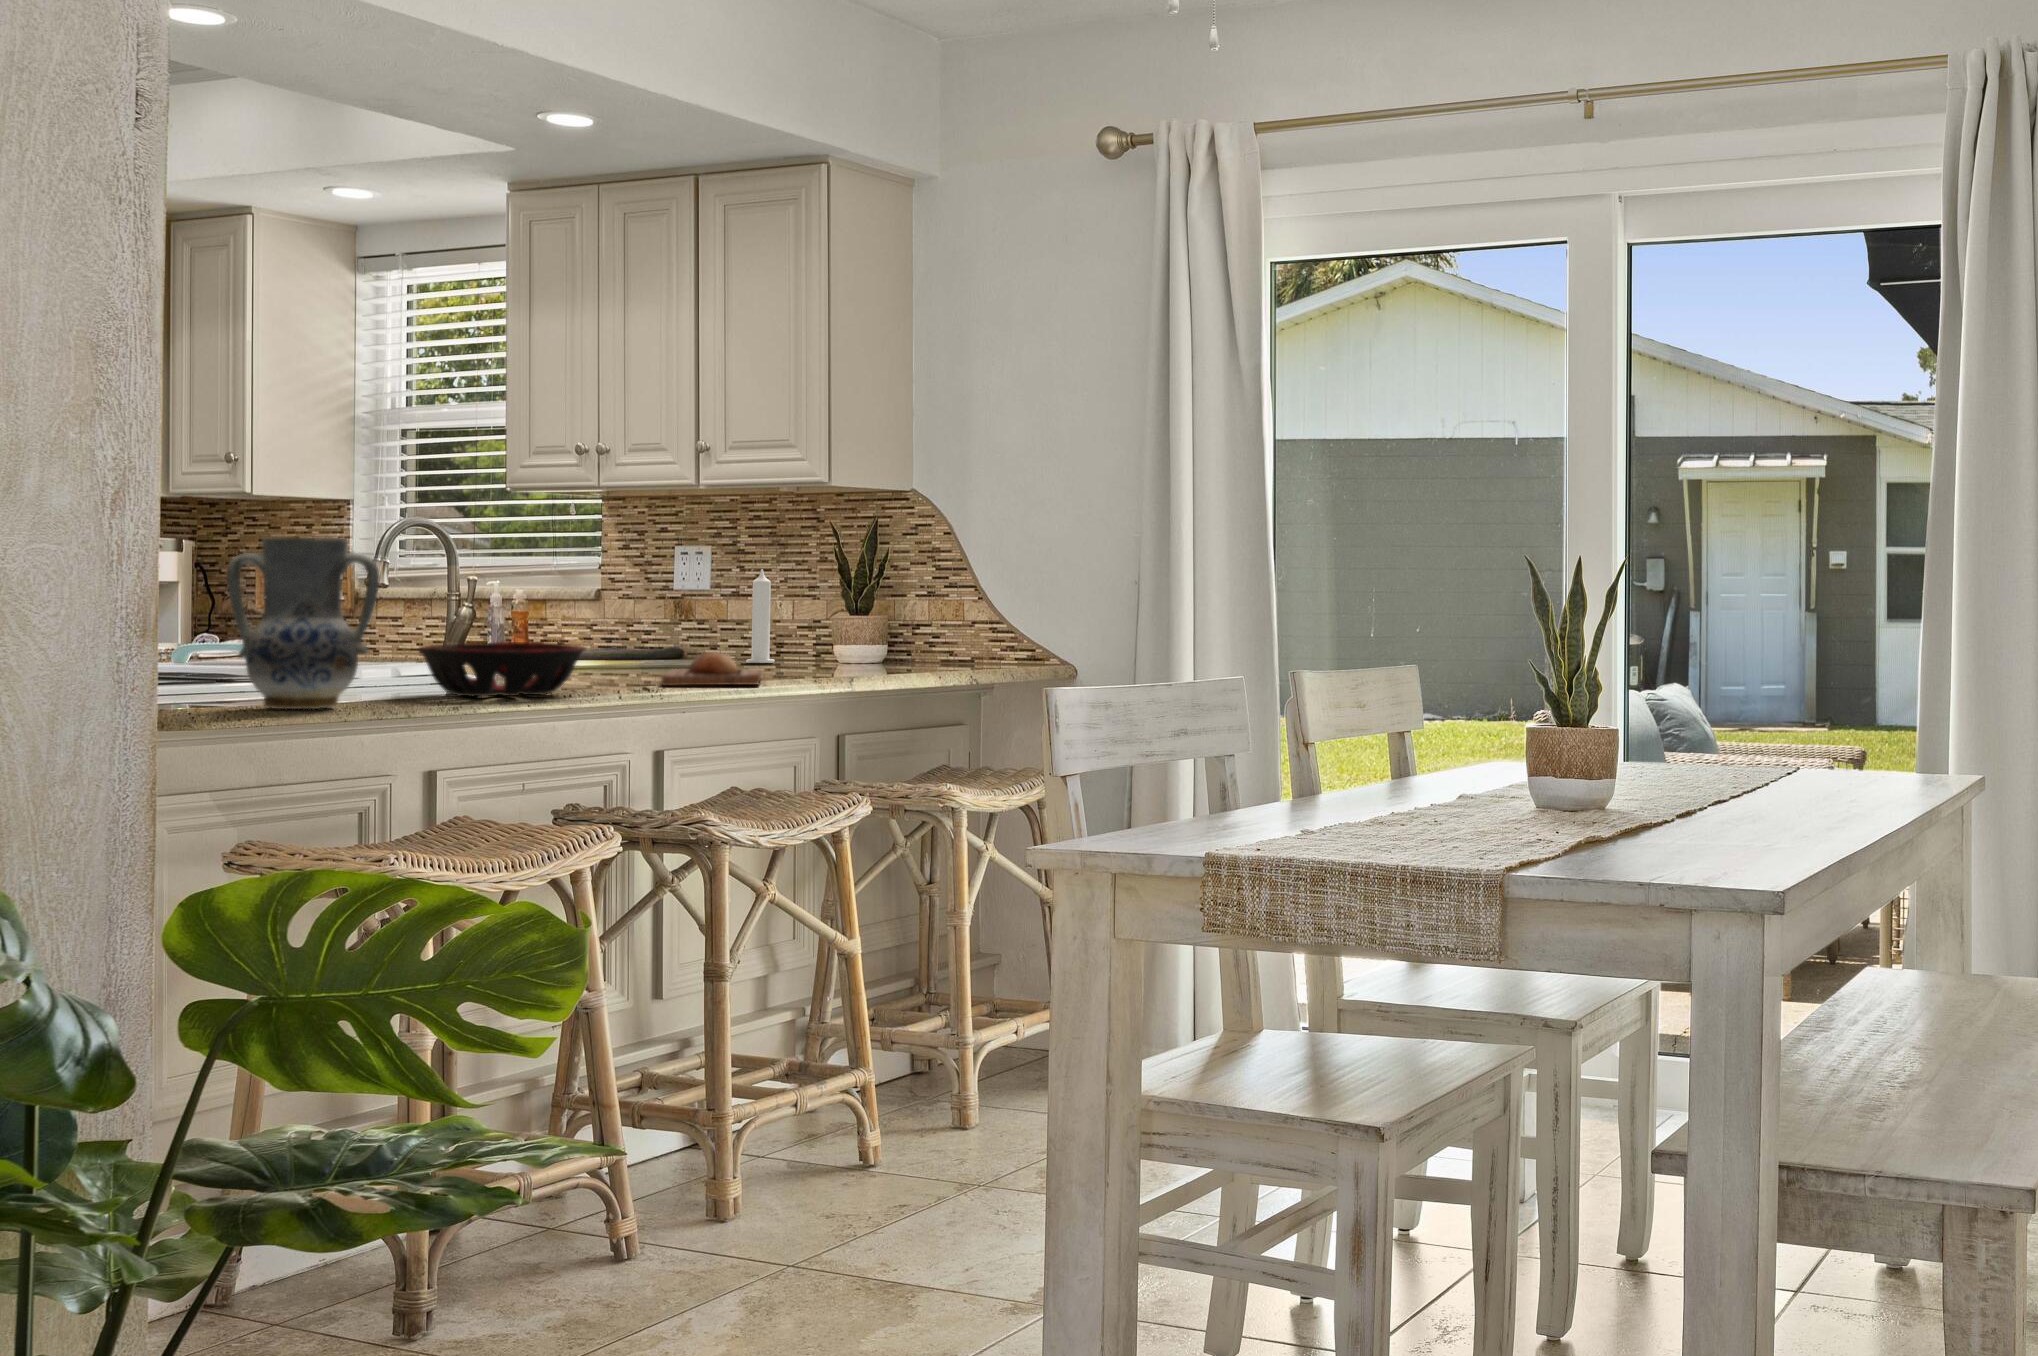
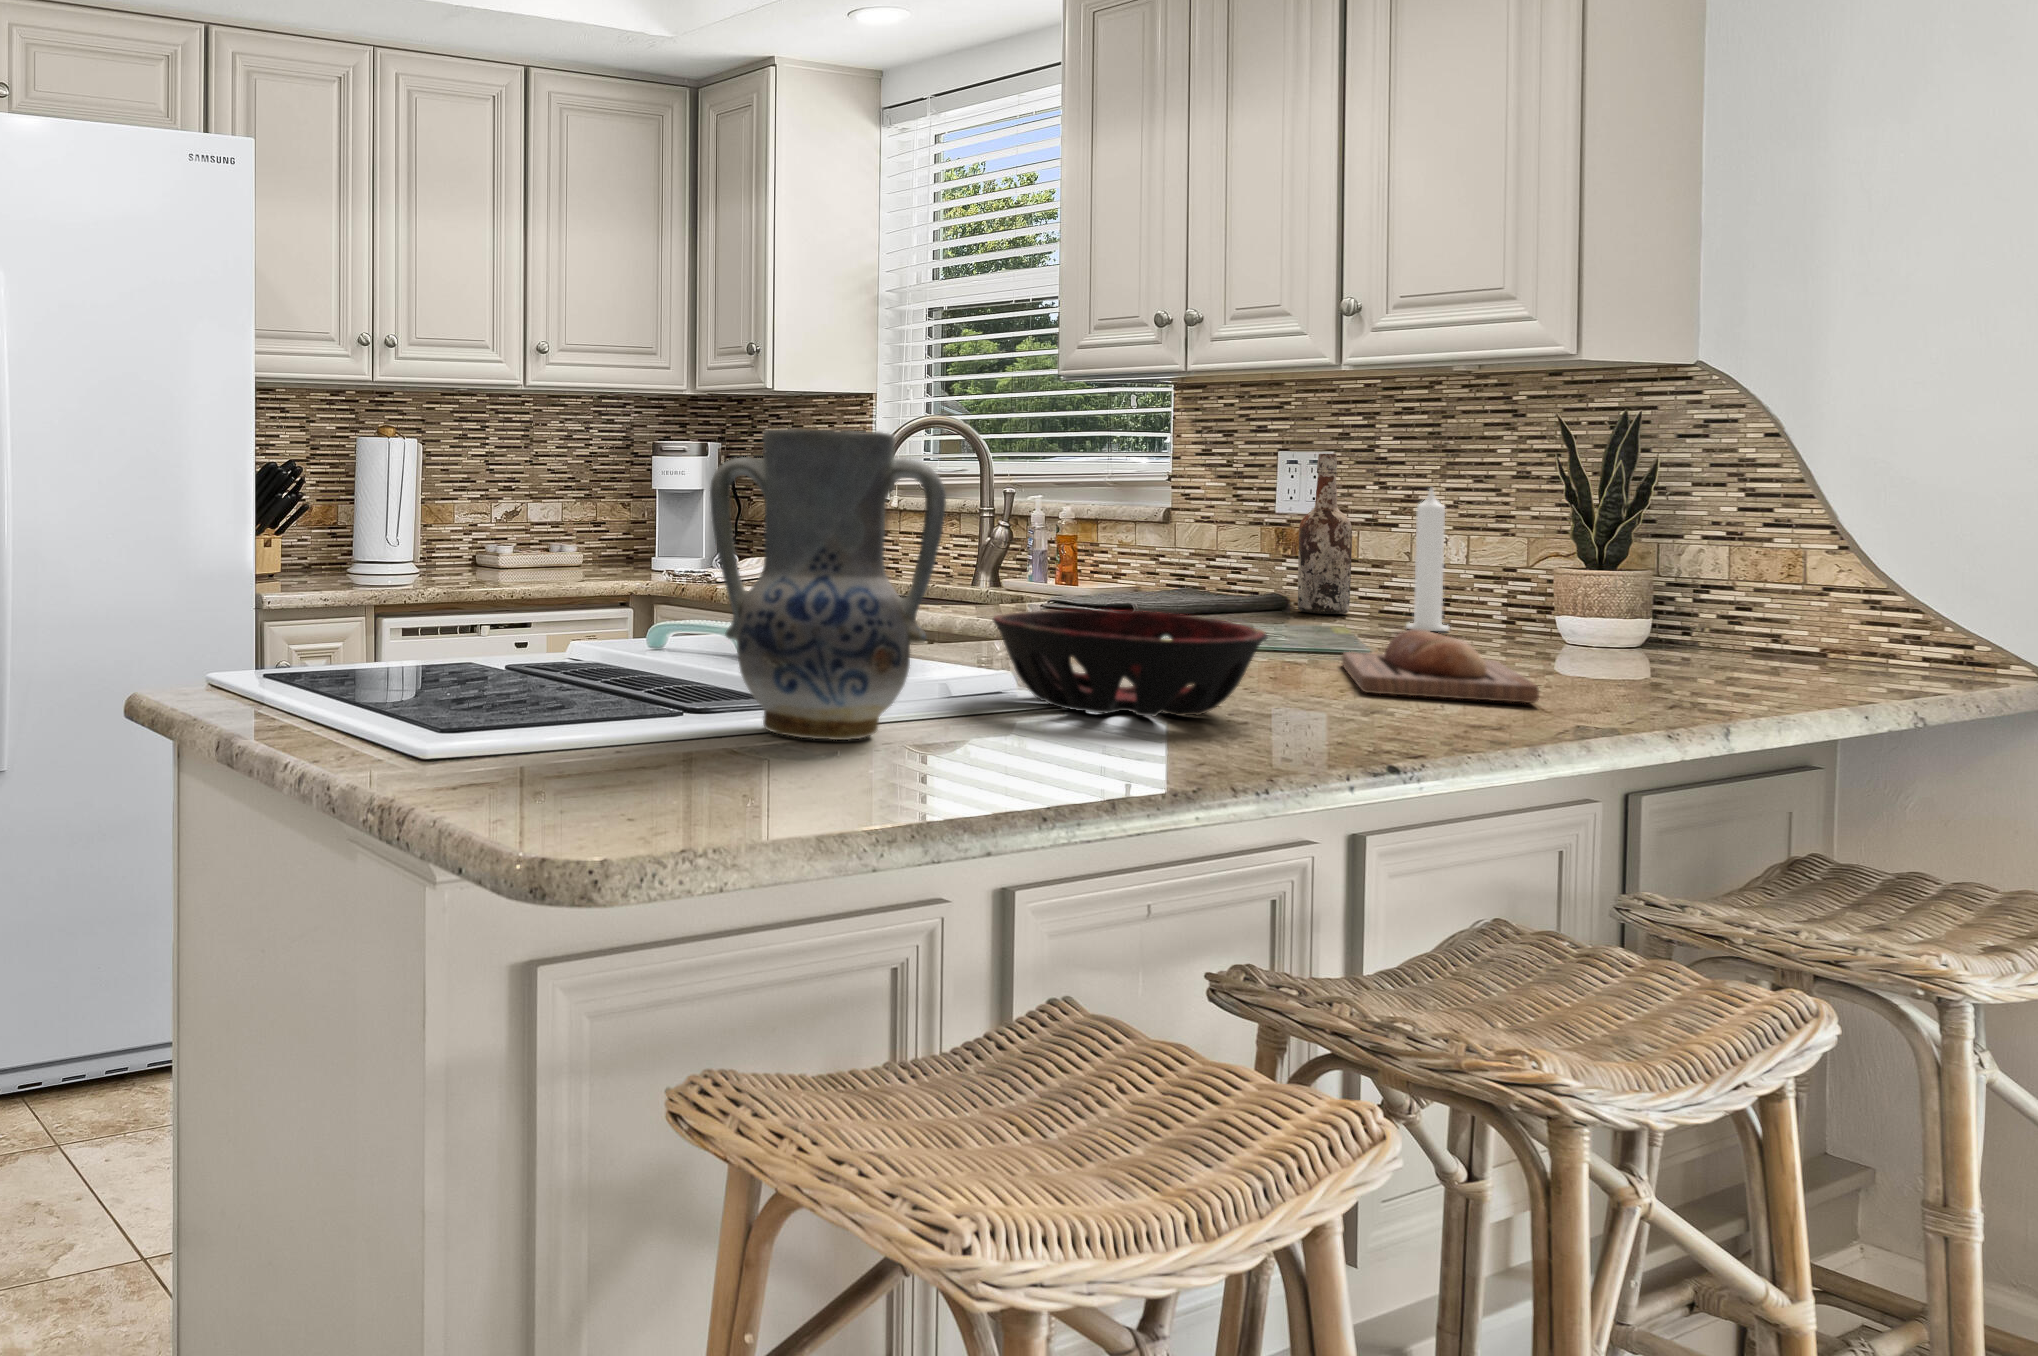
wine bottle: none [684,547,721,658] -> present [1298,454,1352,614]

